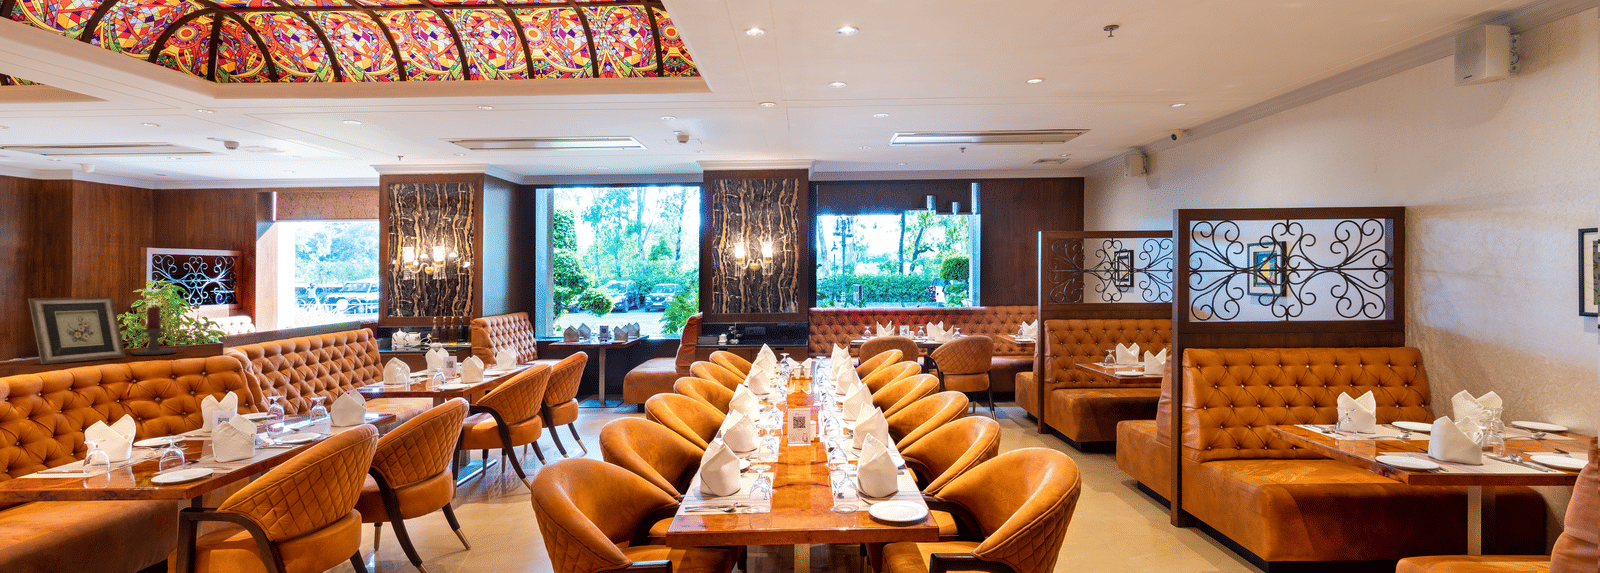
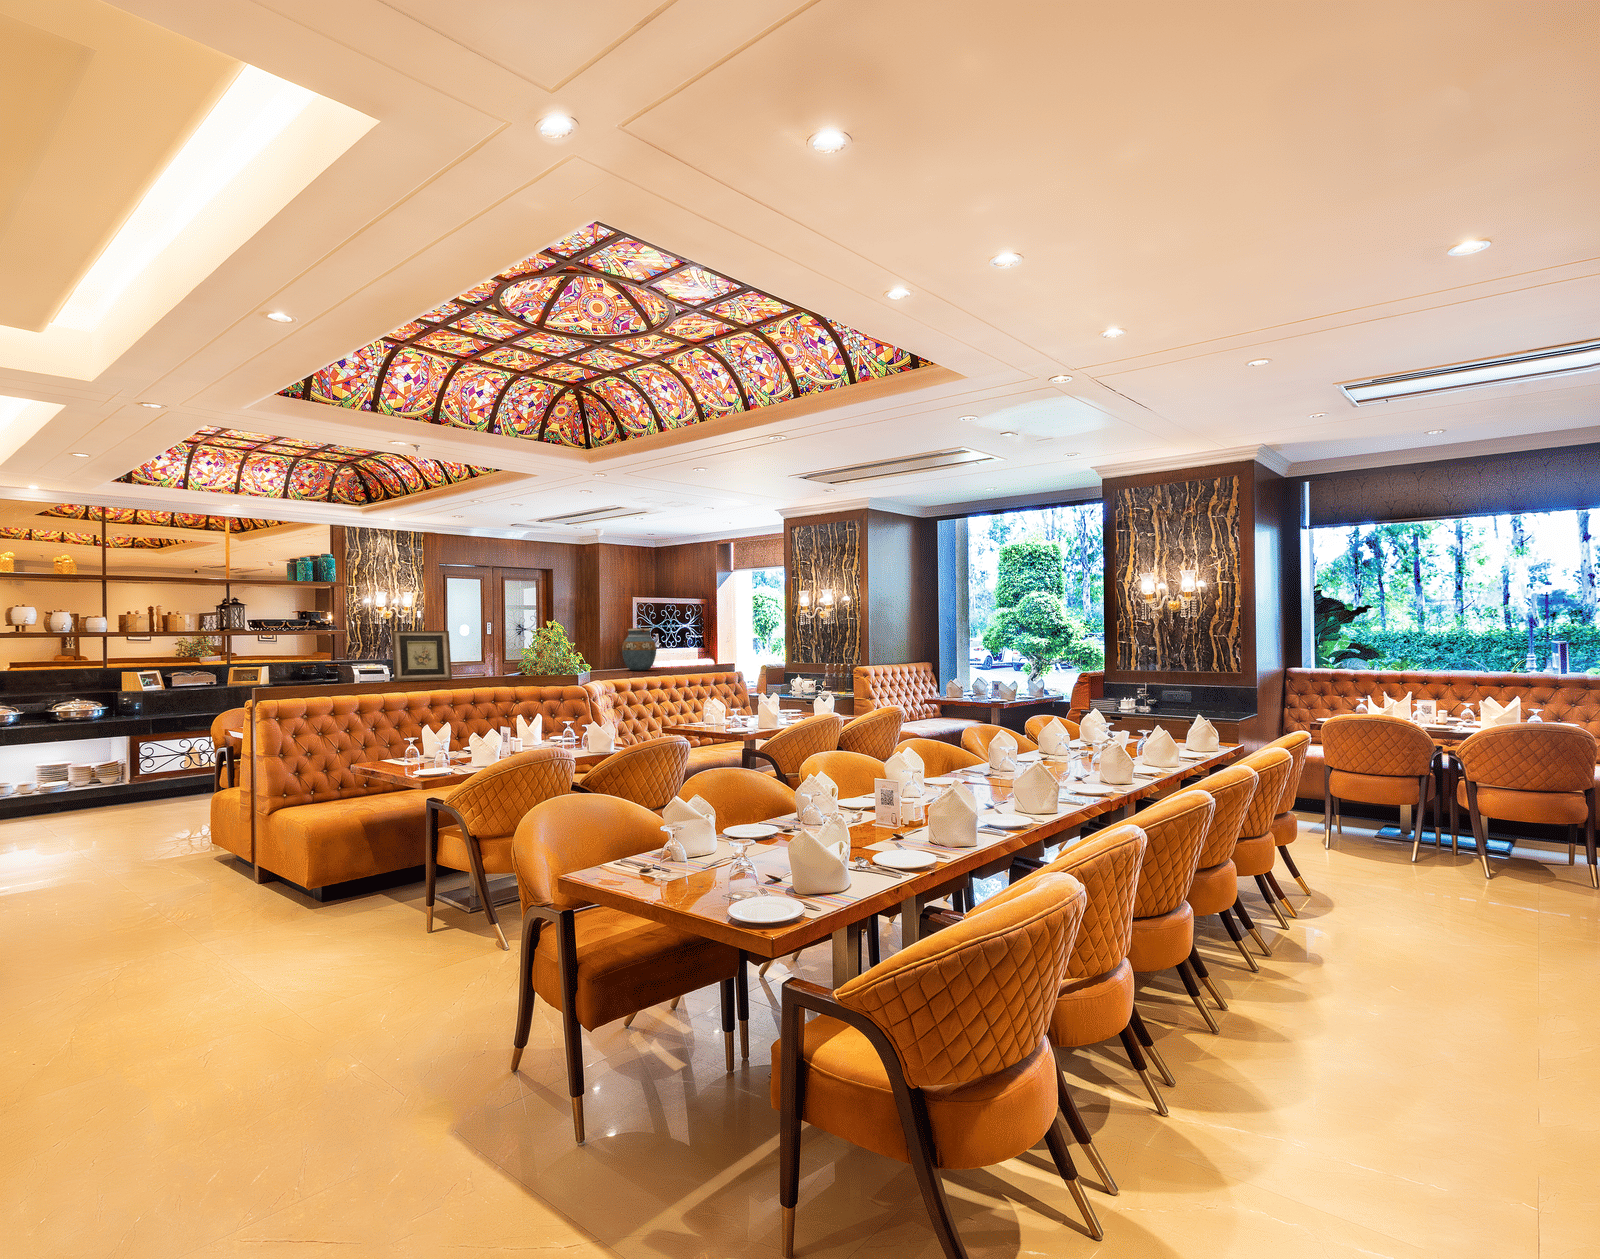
vase: none [282,288,325,333] -> present [622,628,656,671]
candle holder: present [132,306,186,355] -> none [465,639,504,679]

